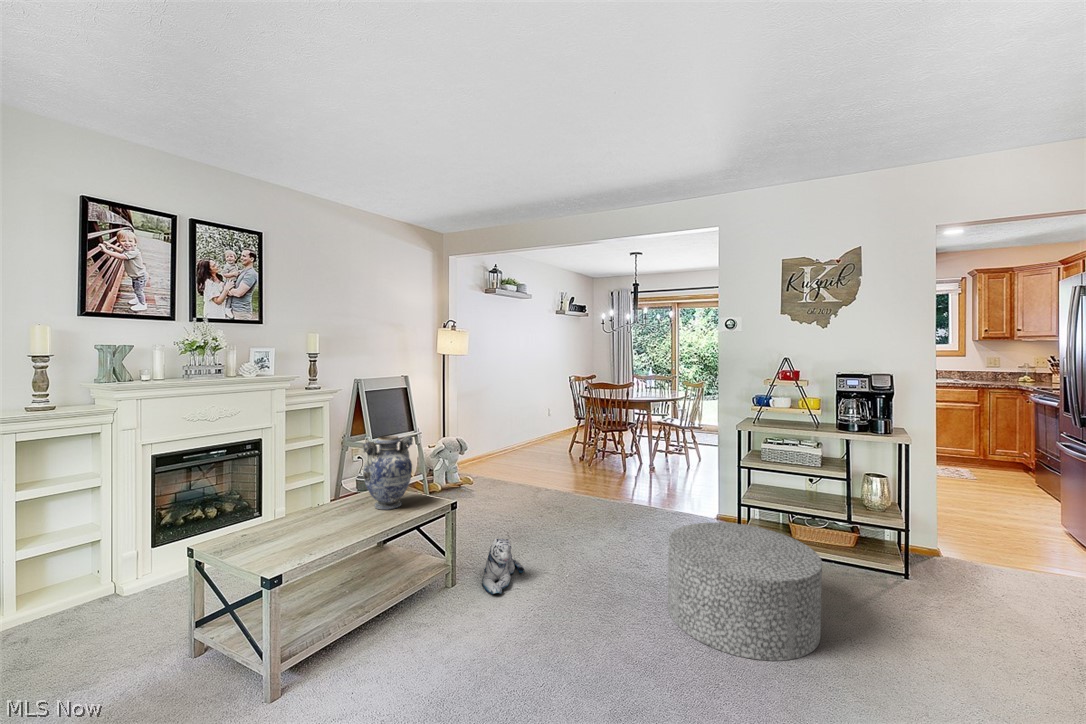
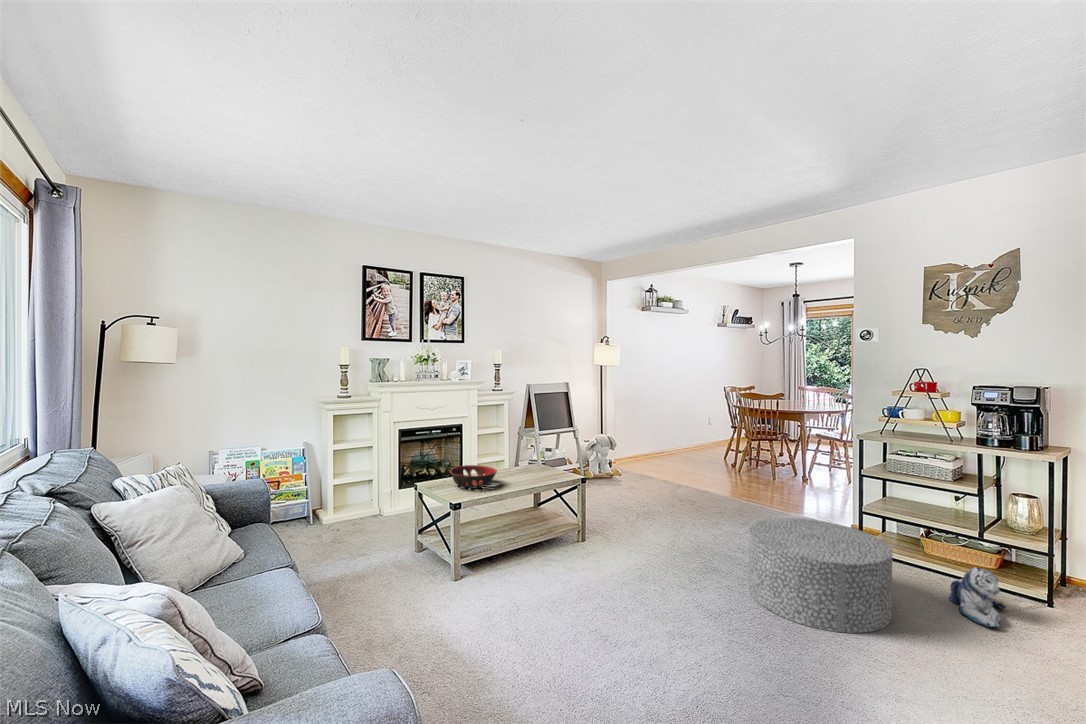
vase: present [363,436,413,510] -> none [518,425,554,478]
decorative bowl: none [254,503,335,544] -> present [450,465,497,489]
plush toy: present [482,539,524,595] -> present [949,567,1006,627]

